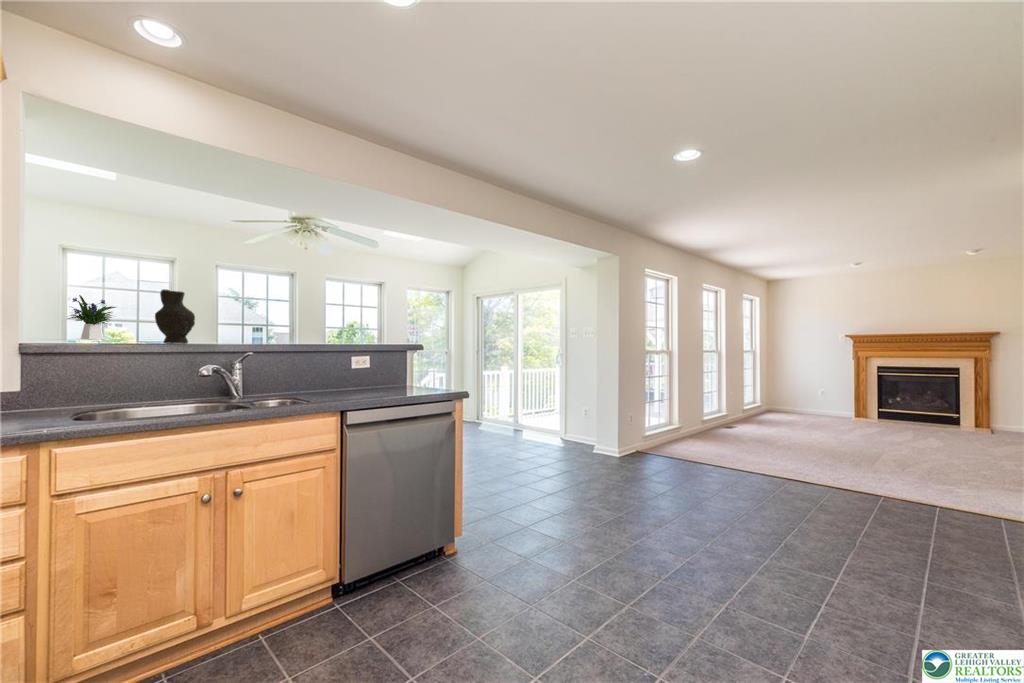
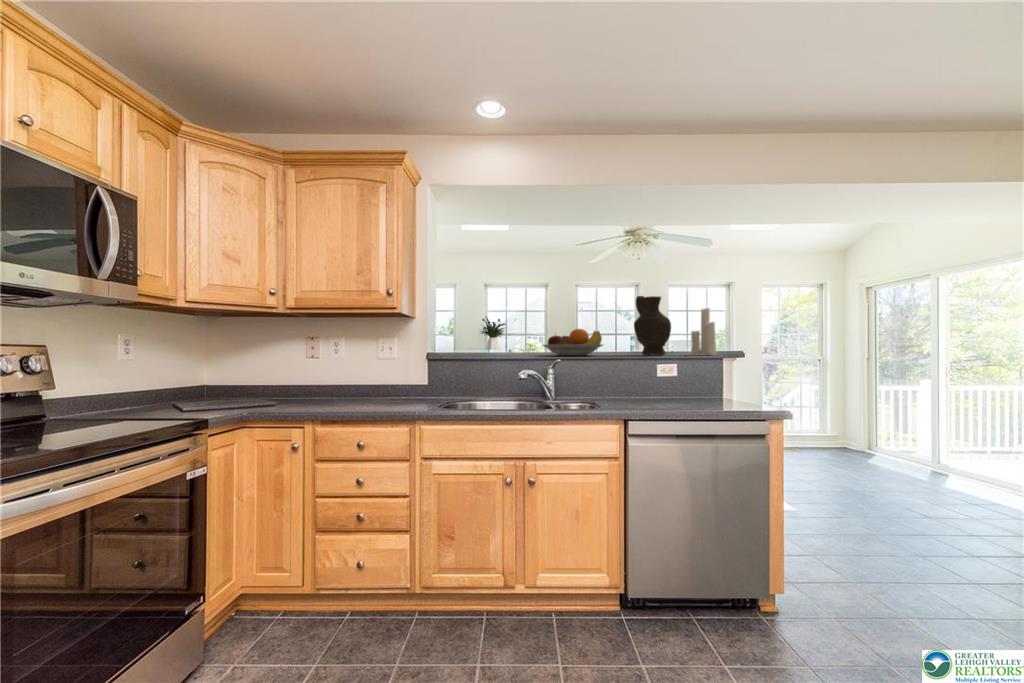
decorative vase: present [155,289,195,344] -> present [634,296,671,355]
candle: none [381,295,405,346] -> present [691,308,717,355]
fruit bowl: none [222,318,300,347] -> present [542,329,603,356]

